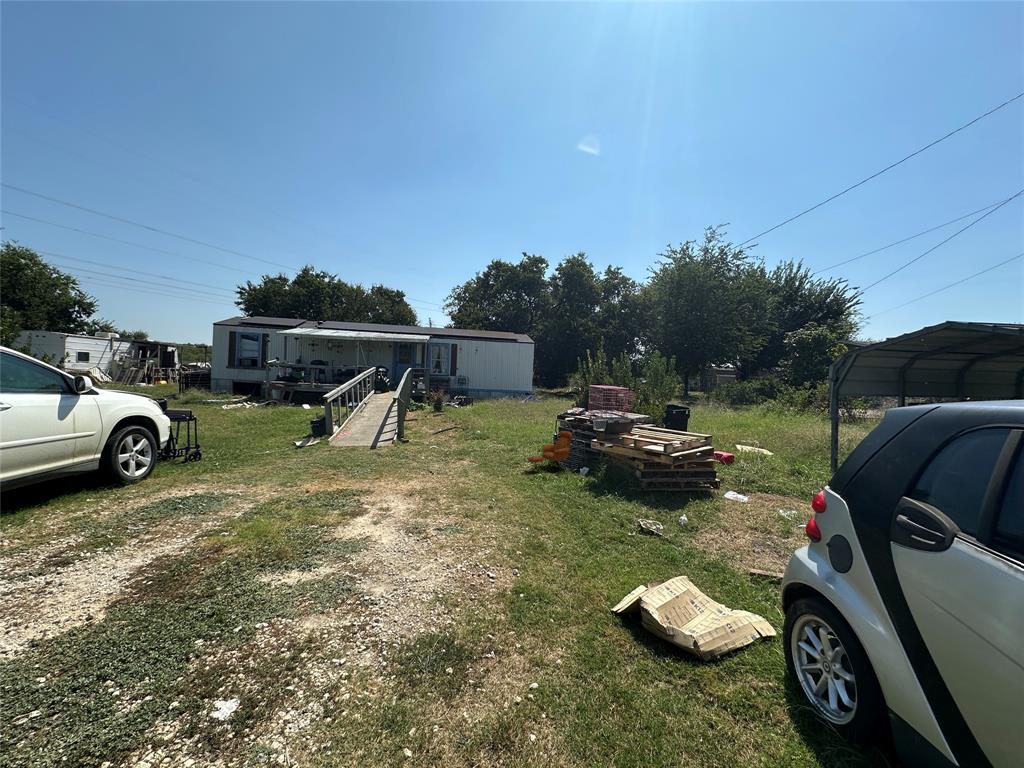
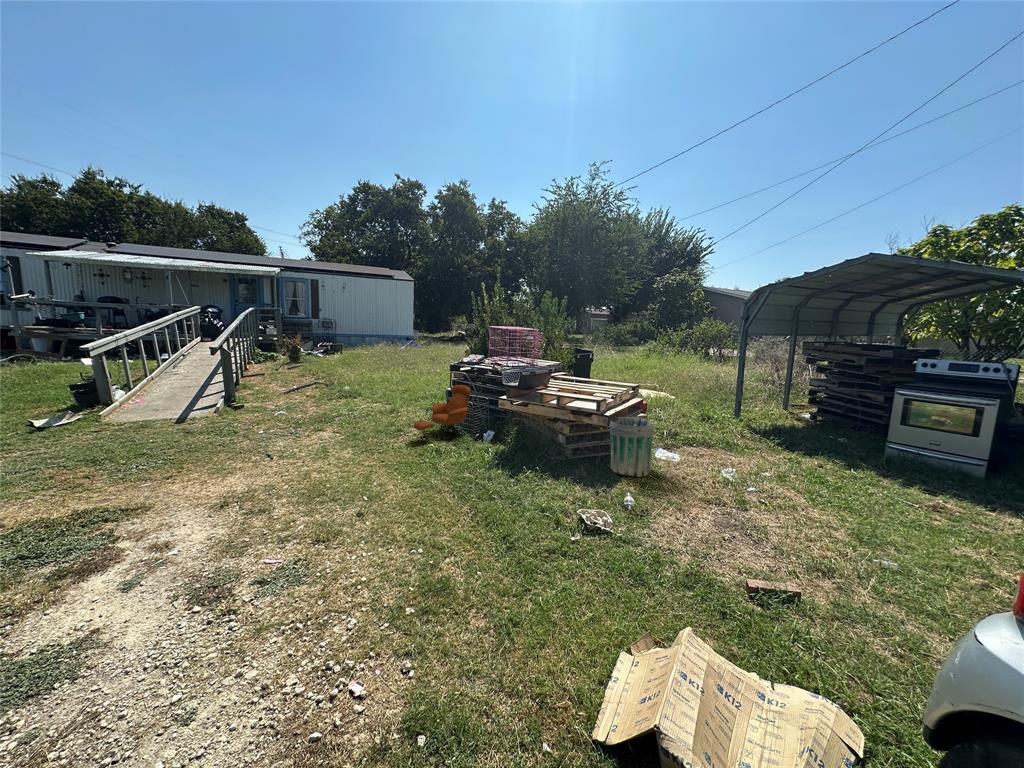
trash can: none [677,459,713,506] -> present [610,417,654,477]

